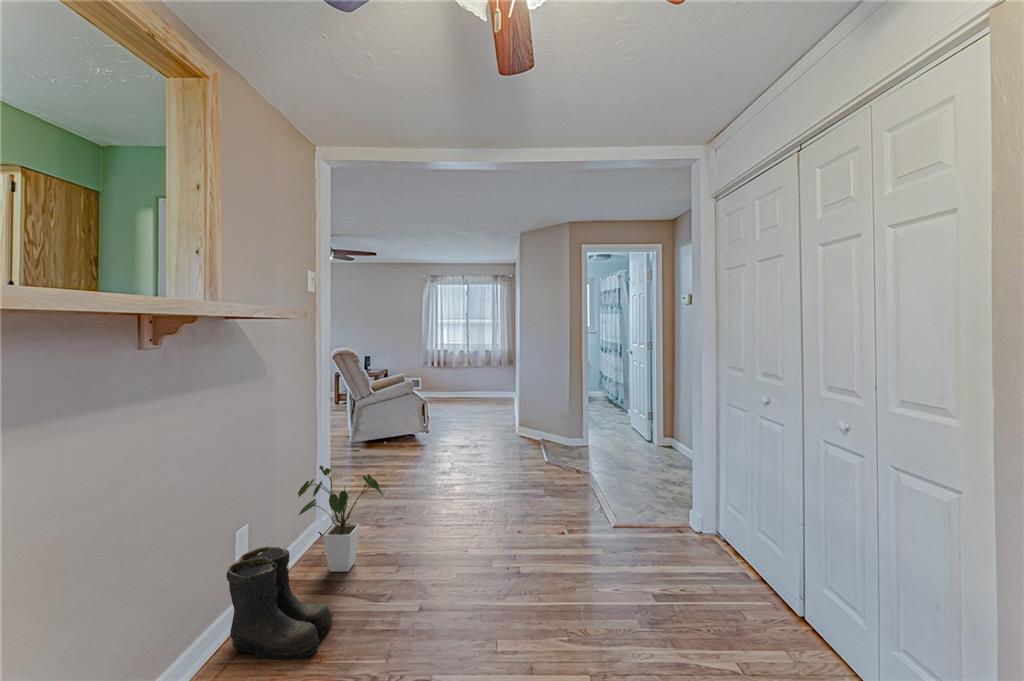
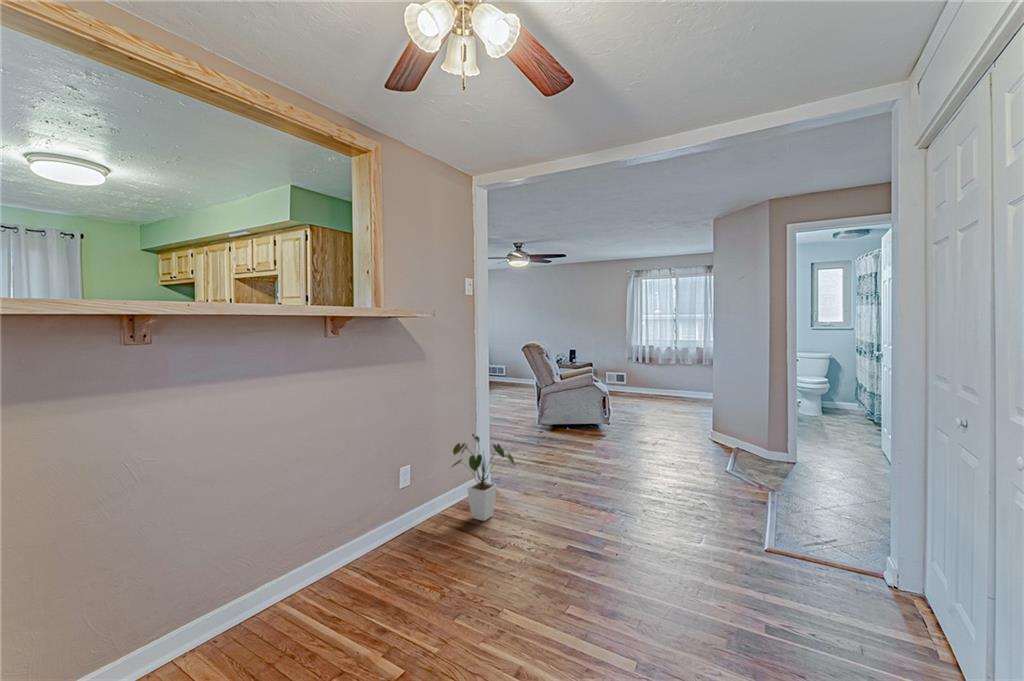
boots: present [226,547,334,659] -> none [386,484,458,567]

